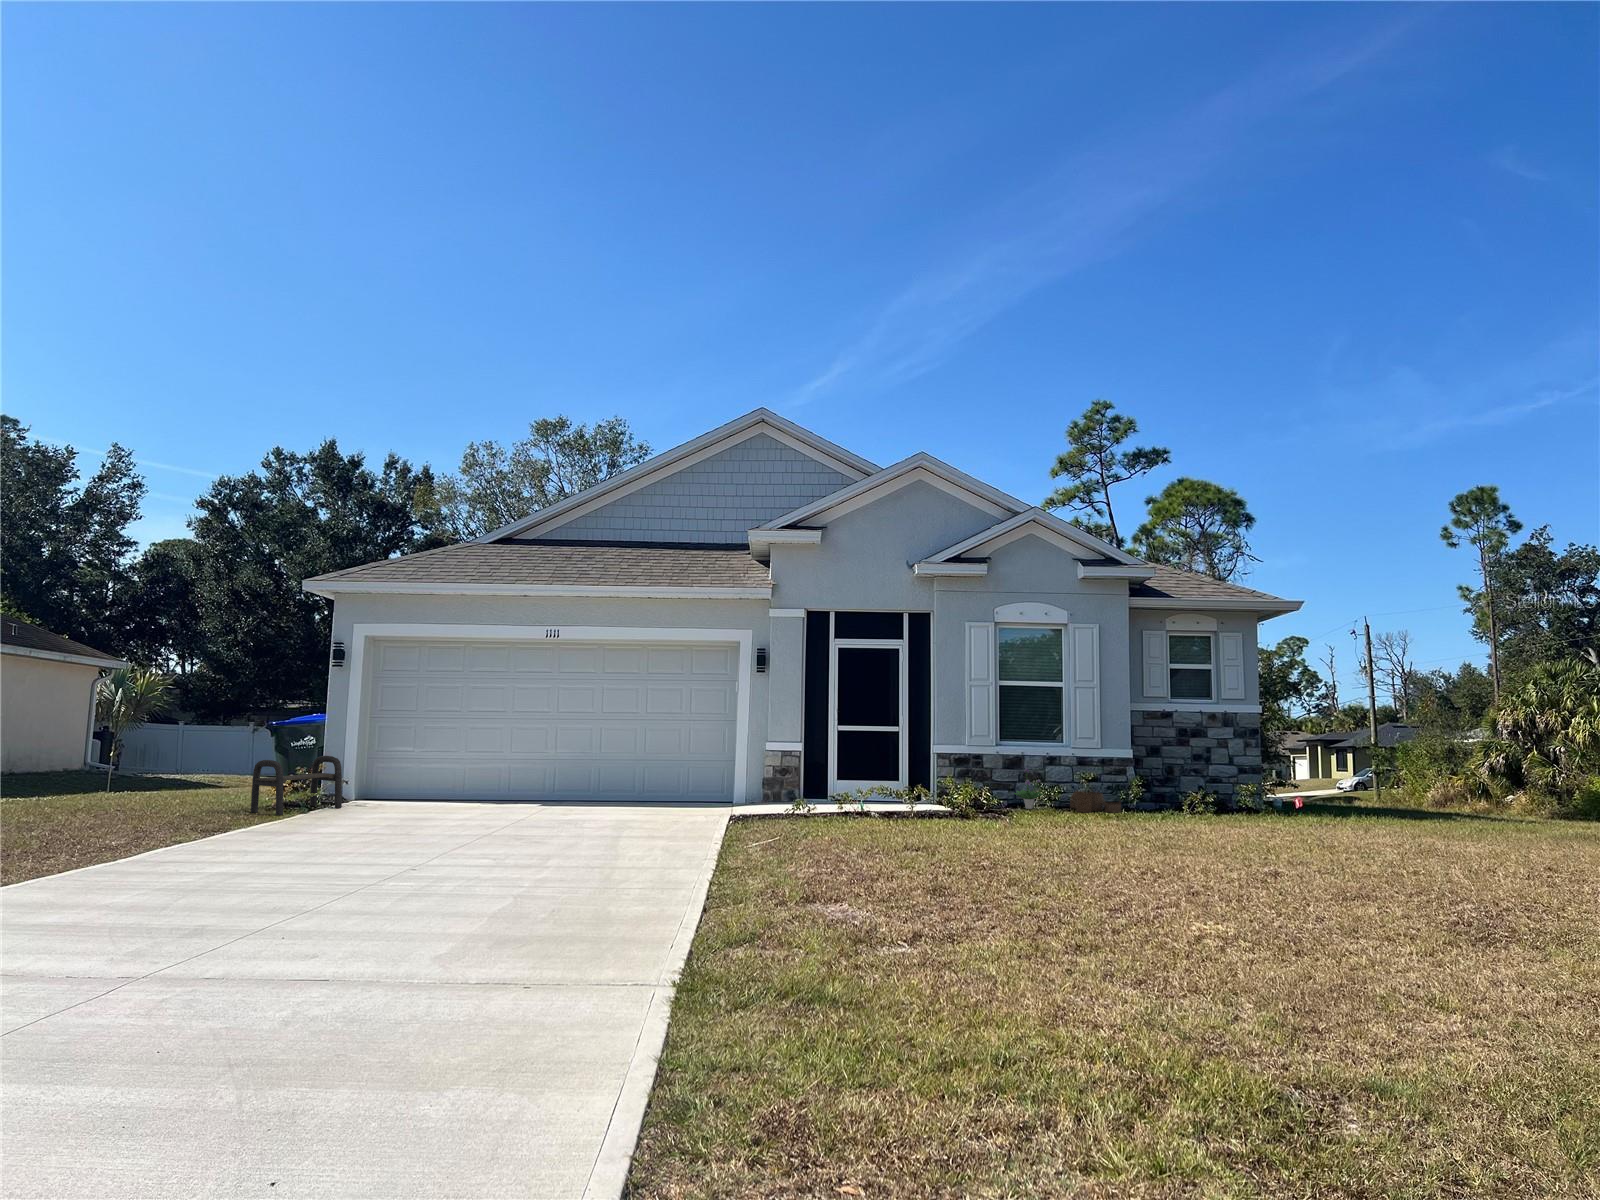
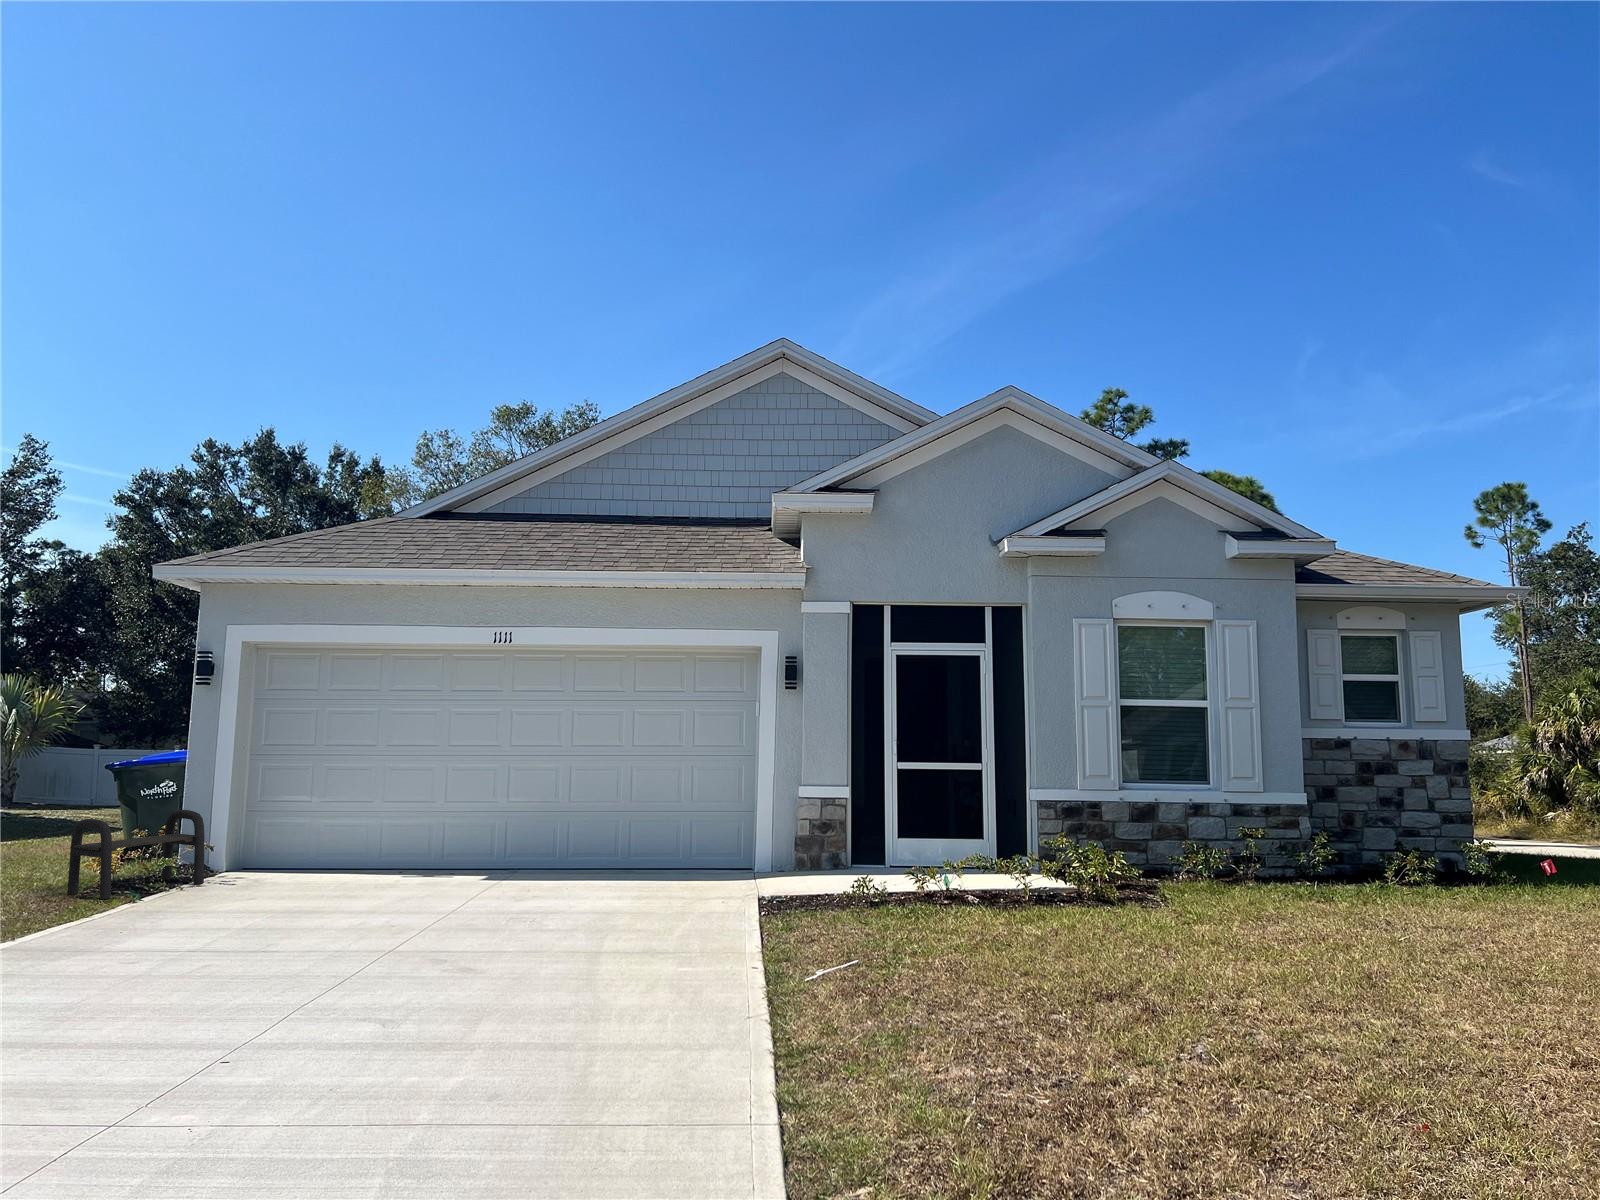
potted plant: present [1014,768,1043,809] -> none [1148,820,1192,879]
woven basket: present [1070,791,1121,813] -> none [1226,849,1306,885]

